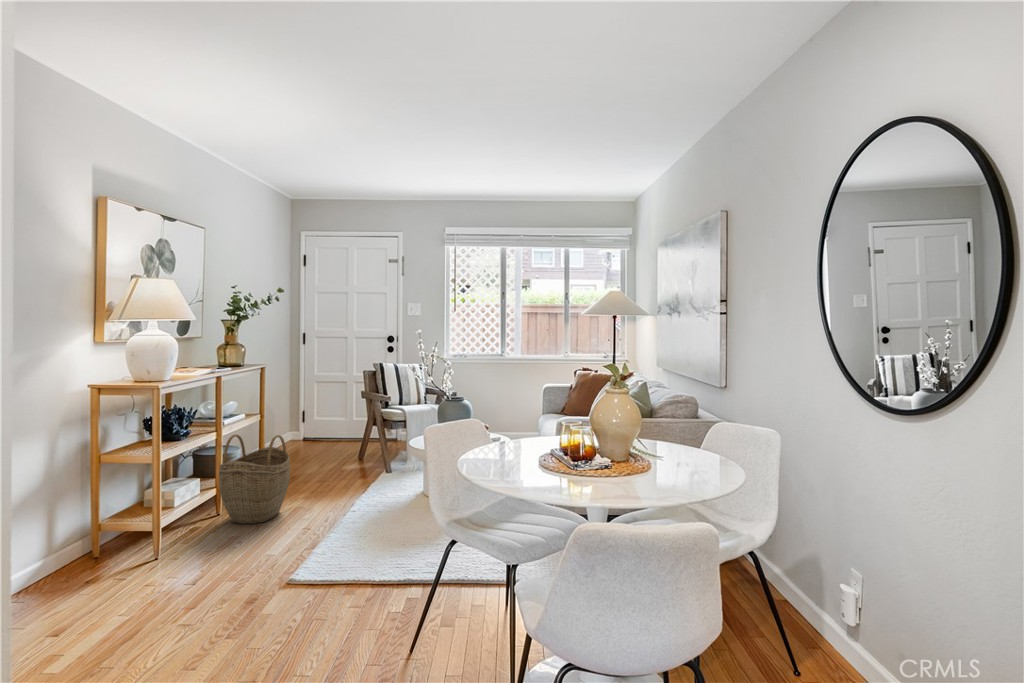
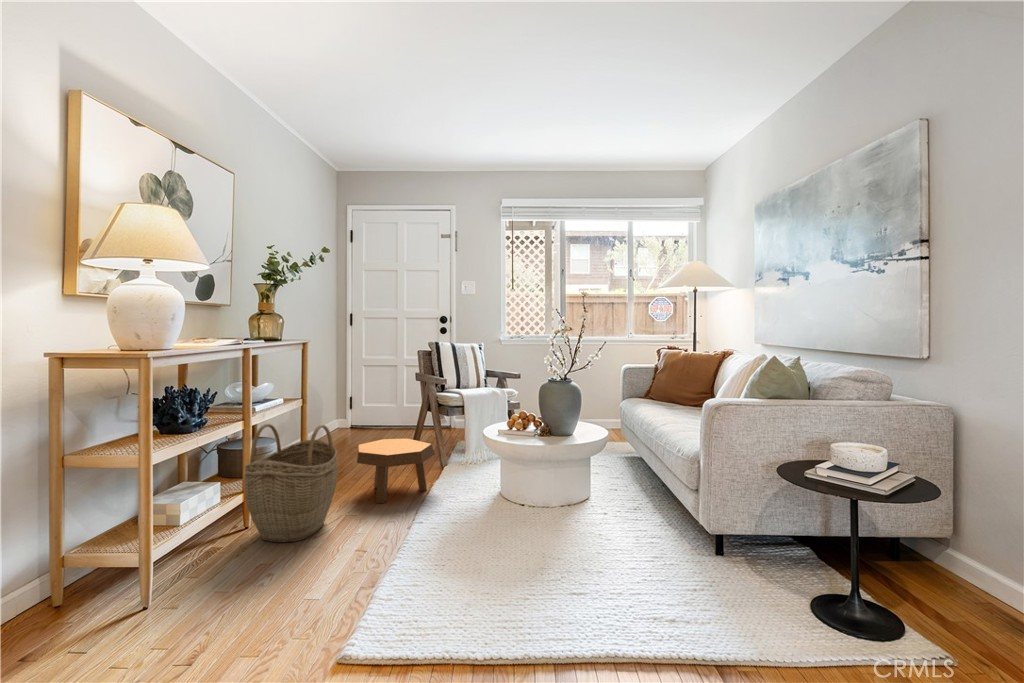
footstool: none [306,448,372,499] -> present [357,439,435,503]

